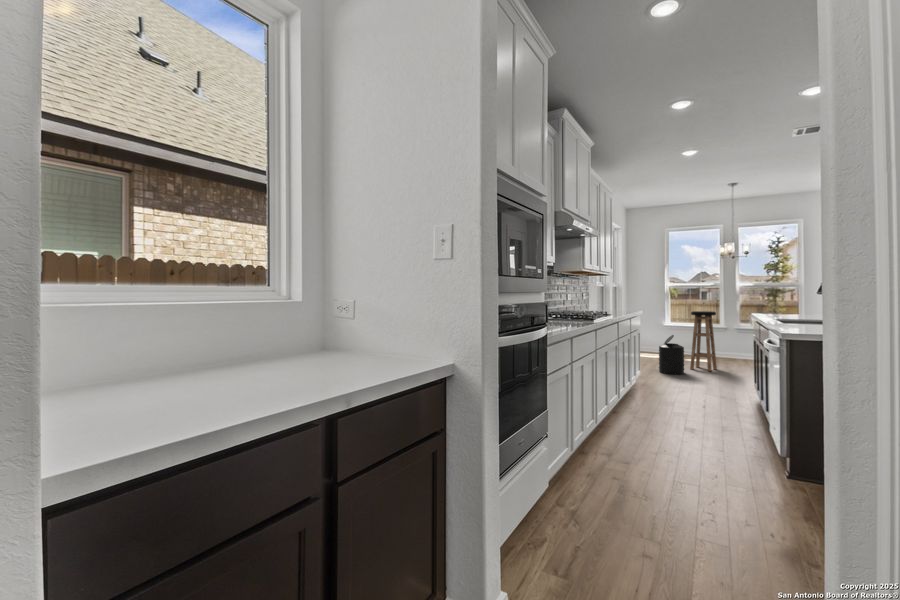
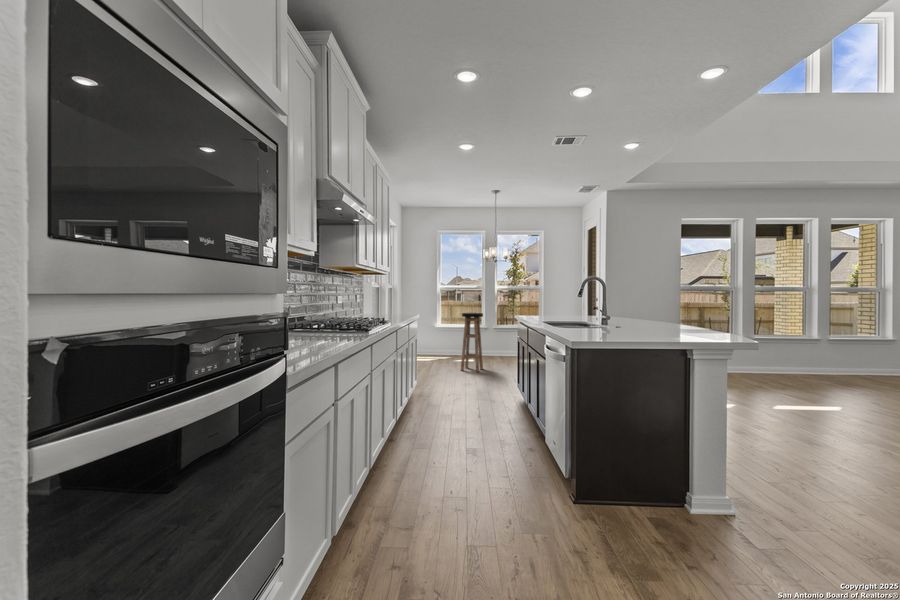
trash can: present [659,335,684,374] -> none [433,337,457,378]

